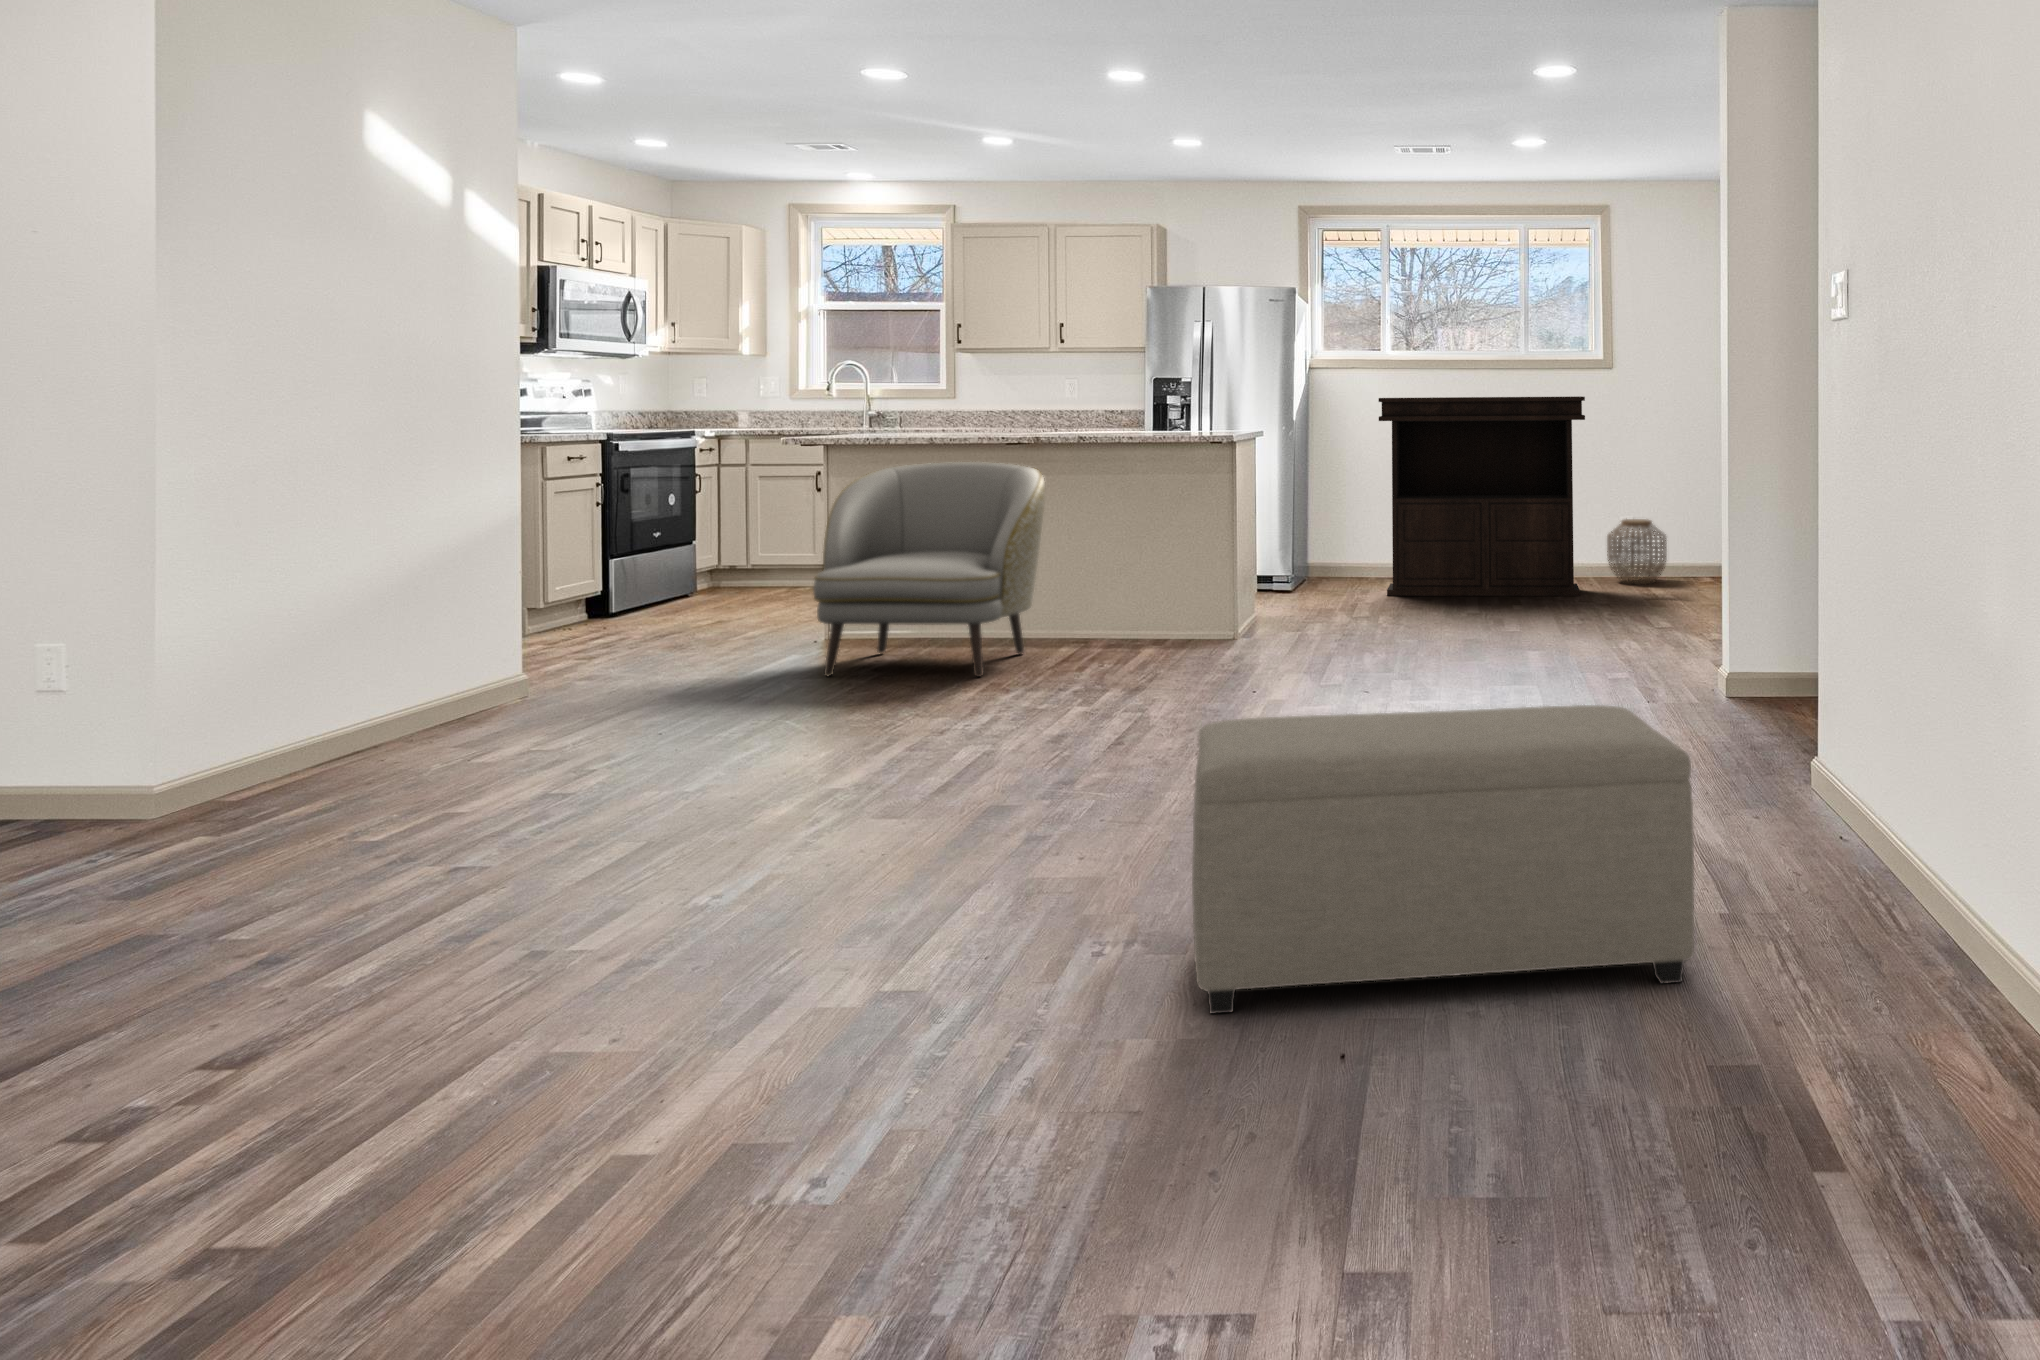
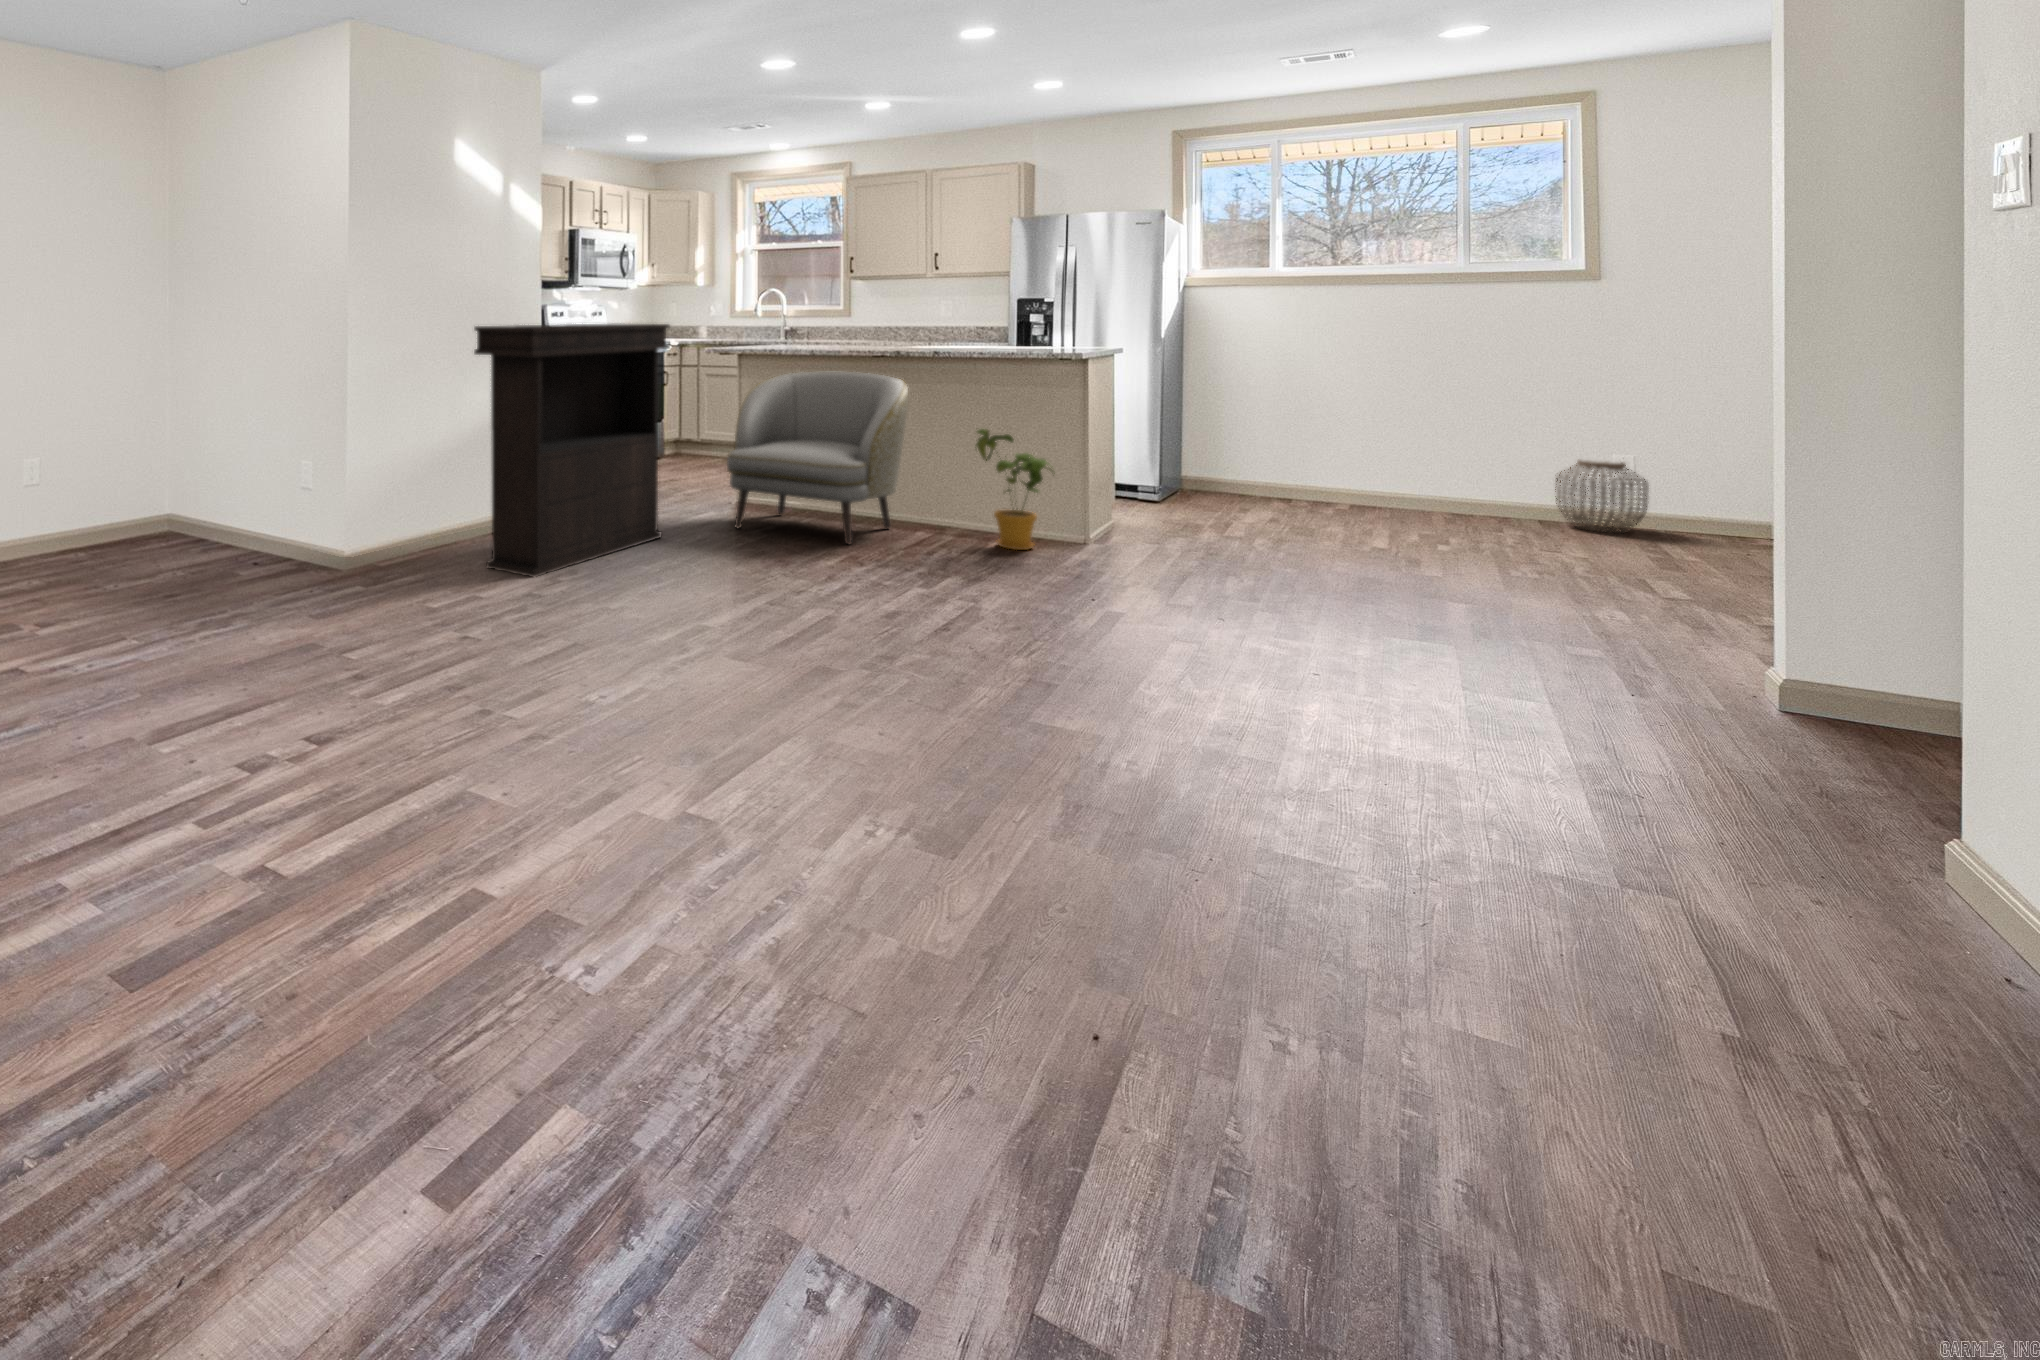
console table: present [1379,396,1585,596] -> present [474,323,670,577]
house plant: none [1125,521,1208,659] -> present [976,429,1055,550]
ottoman: present [1192,705,1694,1014] -> none [949,644,1625,1086]

